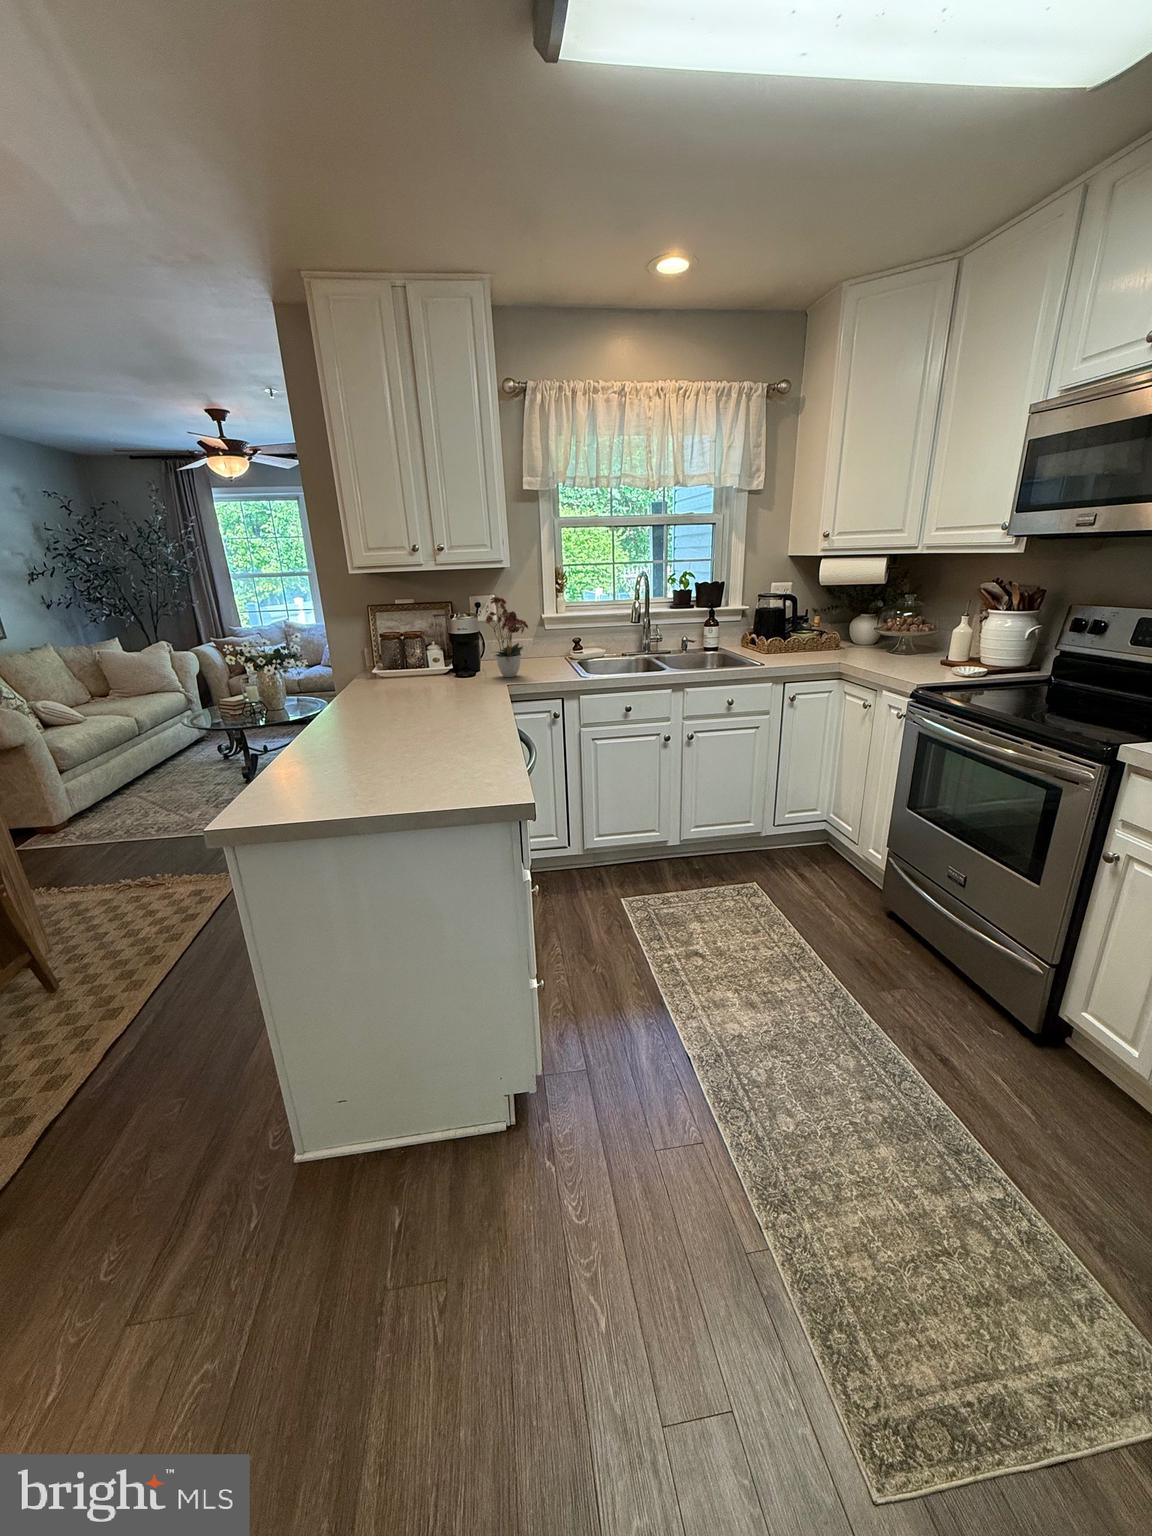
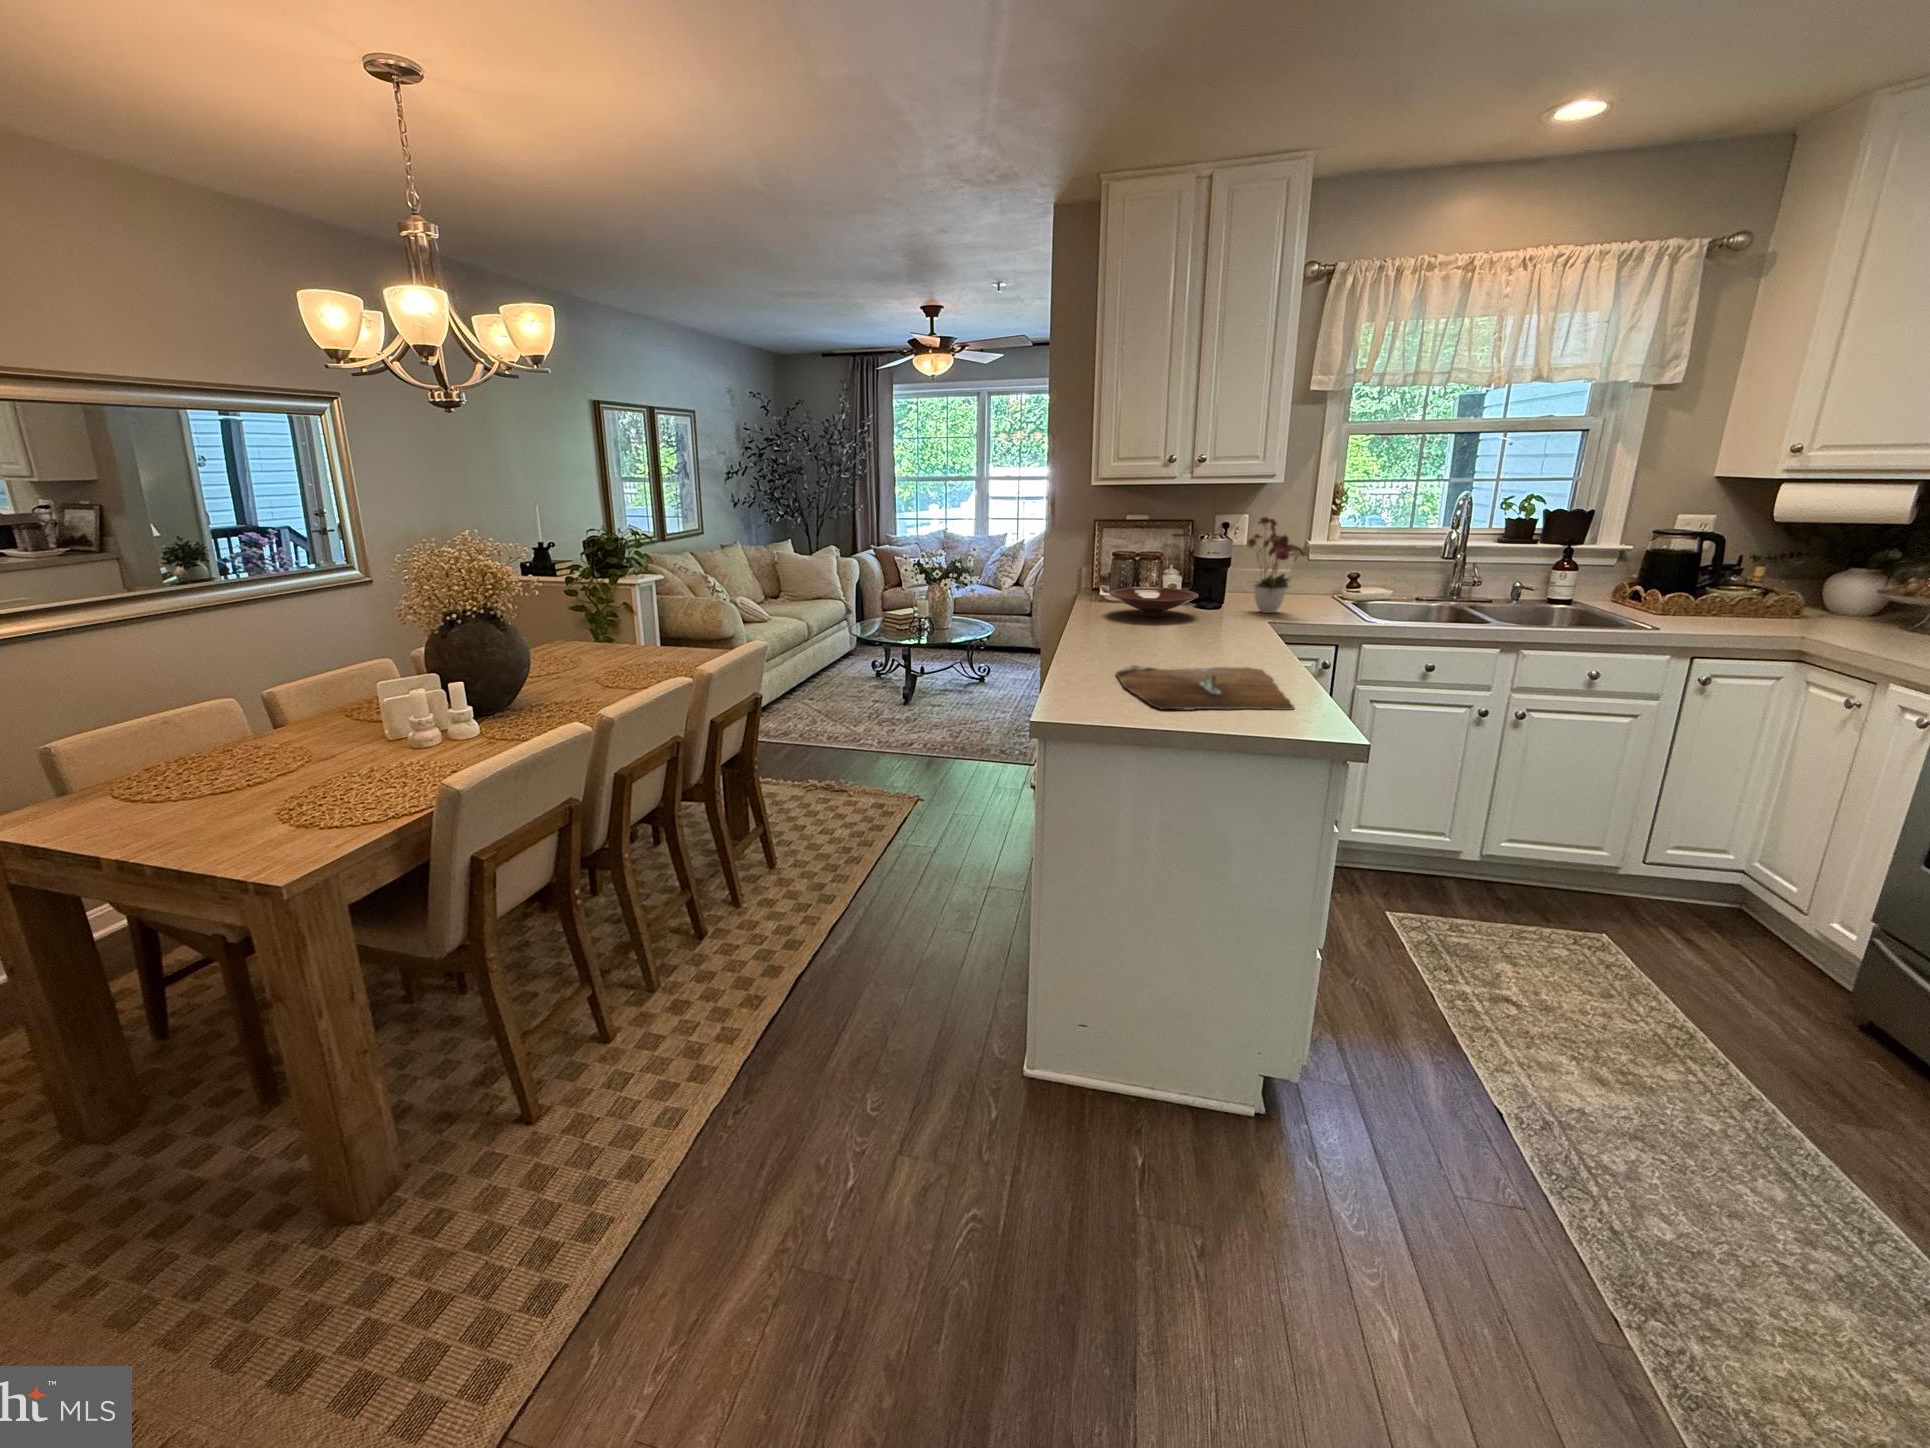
bowl: none [371,663,449,690] -> present [1109,587,1199,617]
cutting board: none [338,733,487,795] -> present [1116,666,1294,710]

